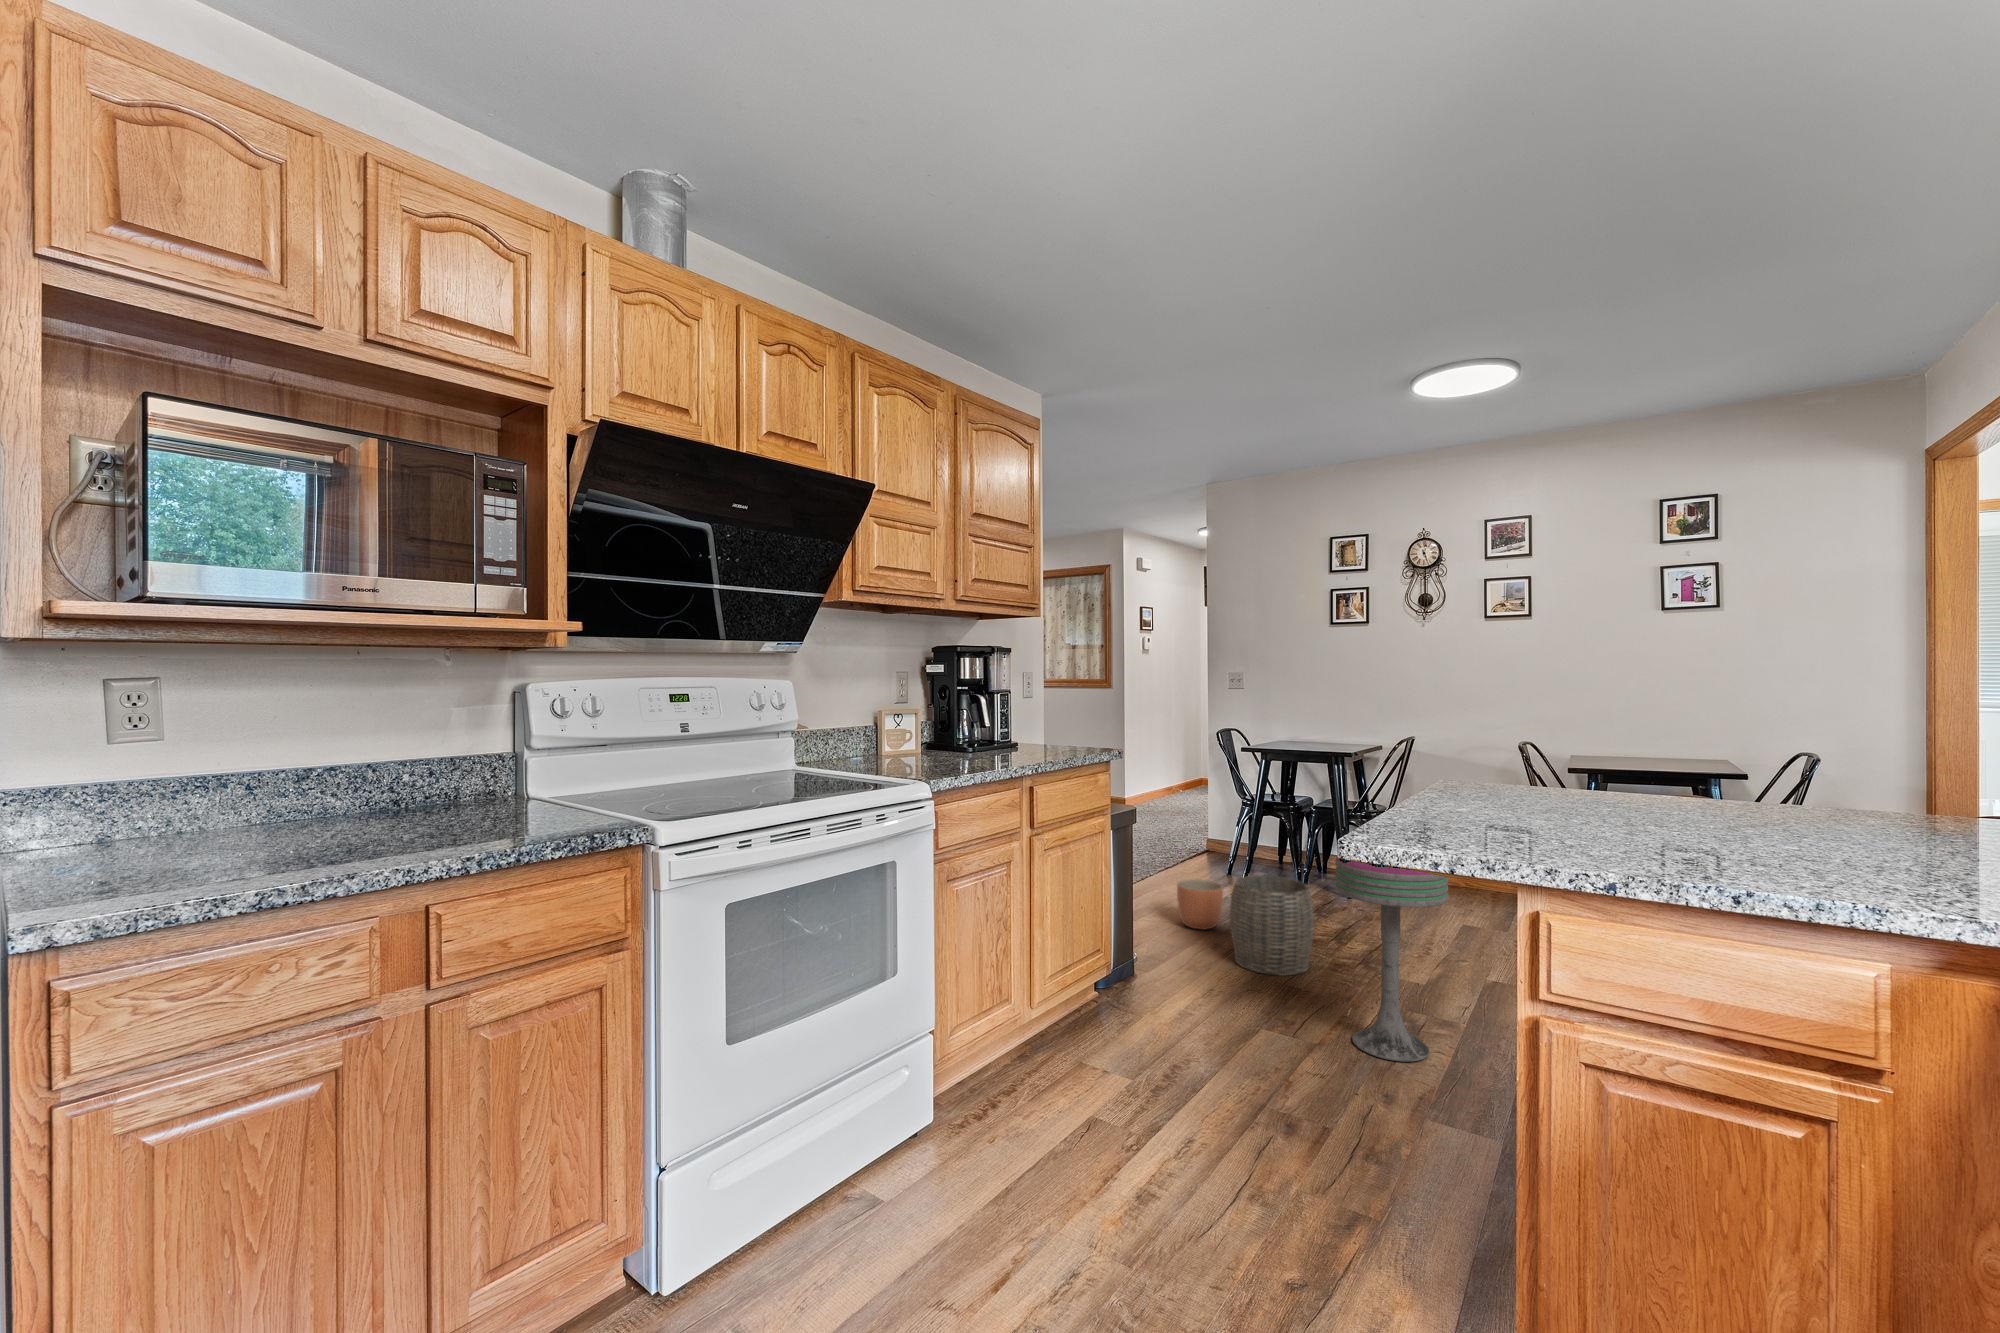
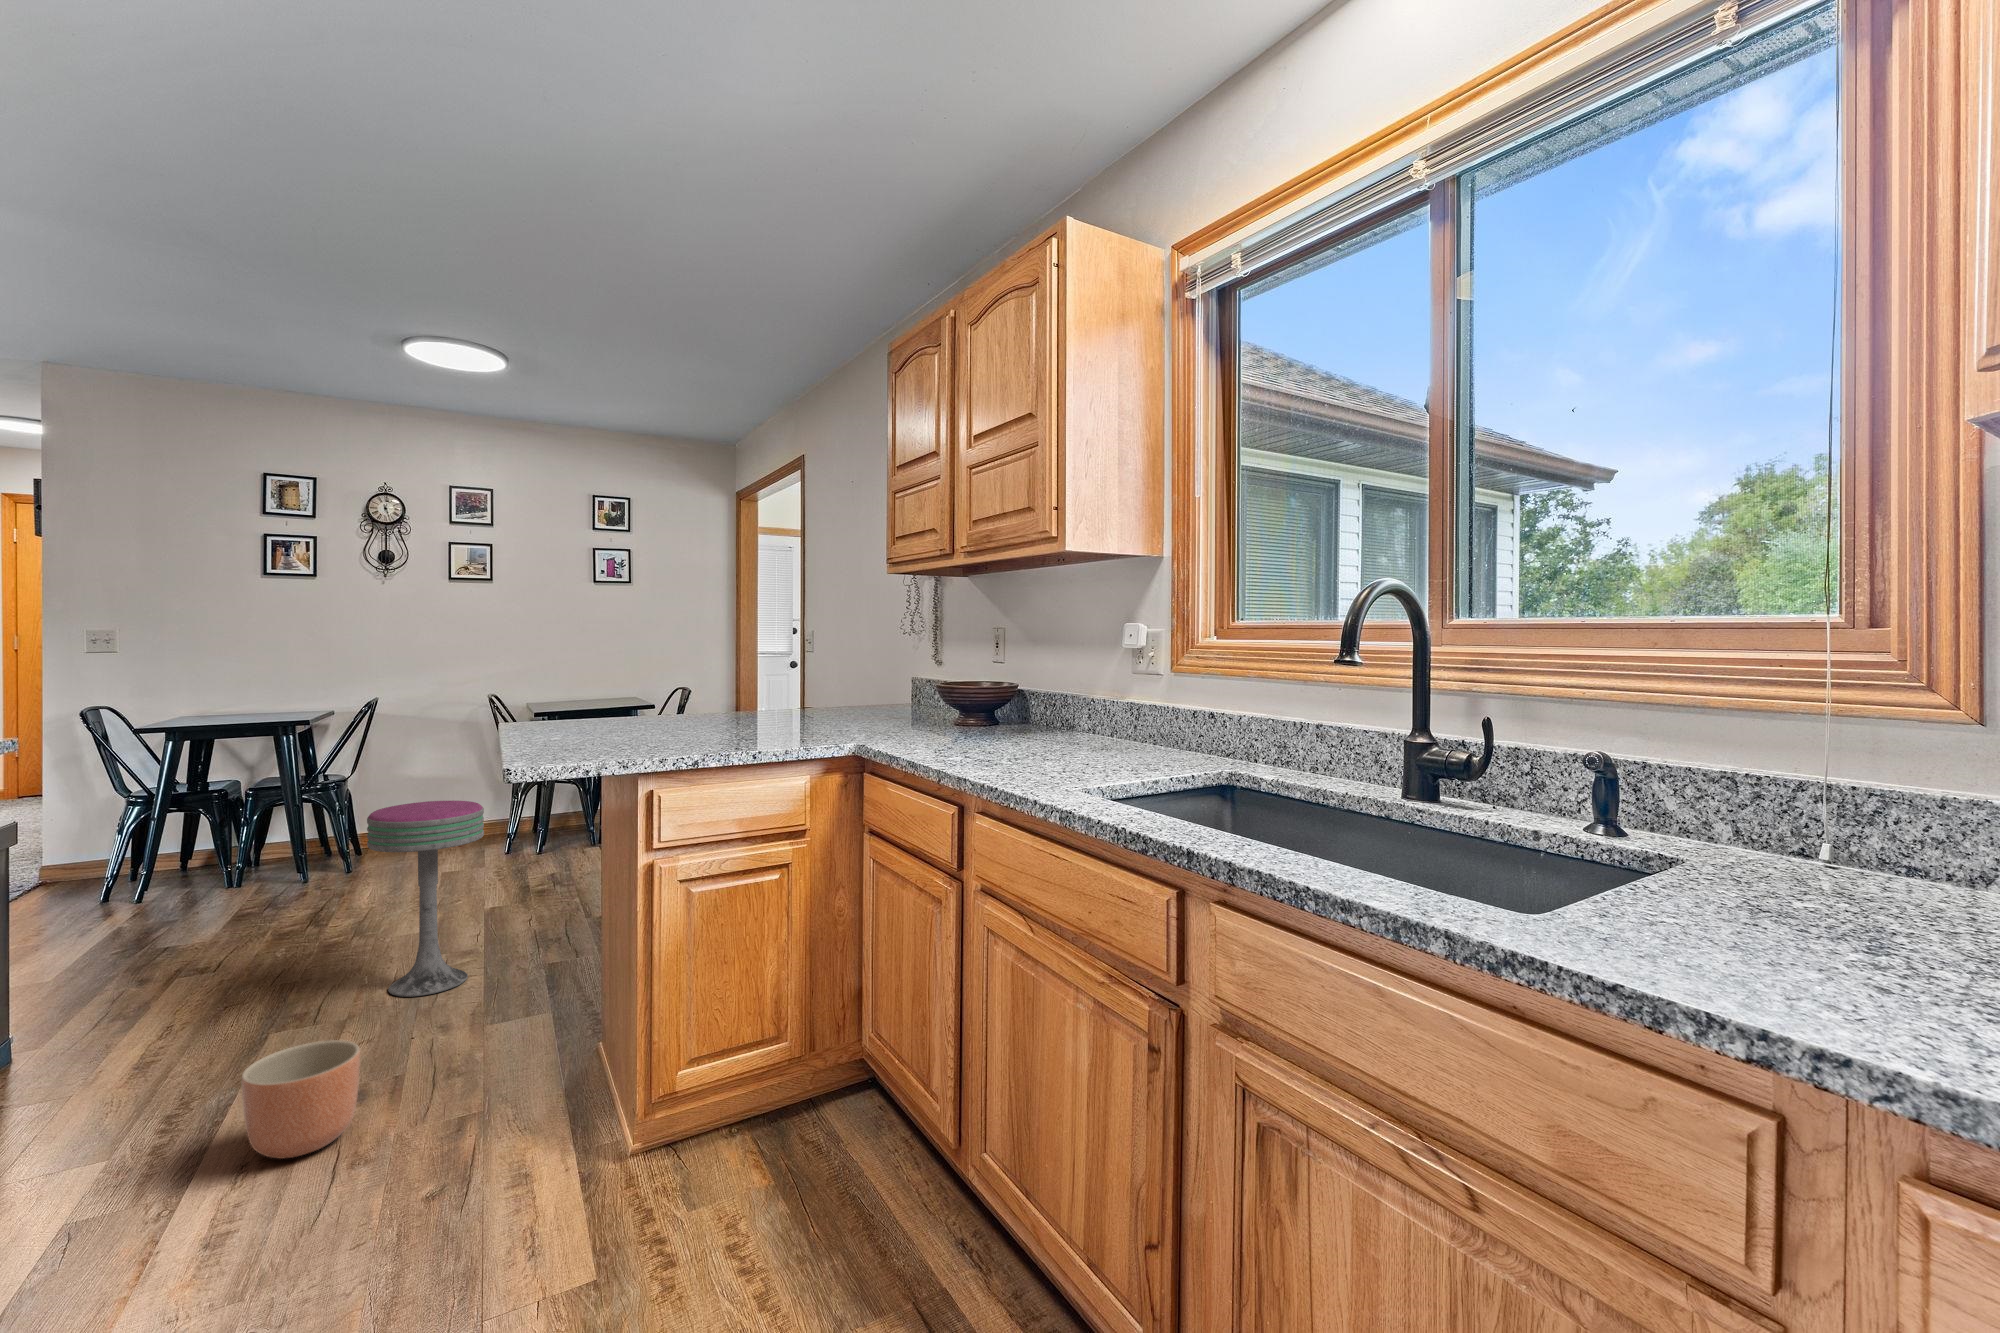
woven basket: present [1230,876,1314,976] -> none [188,863,309,978]
planter: present [1177,879,1223,930] -> present [242,1040,360,1159]

